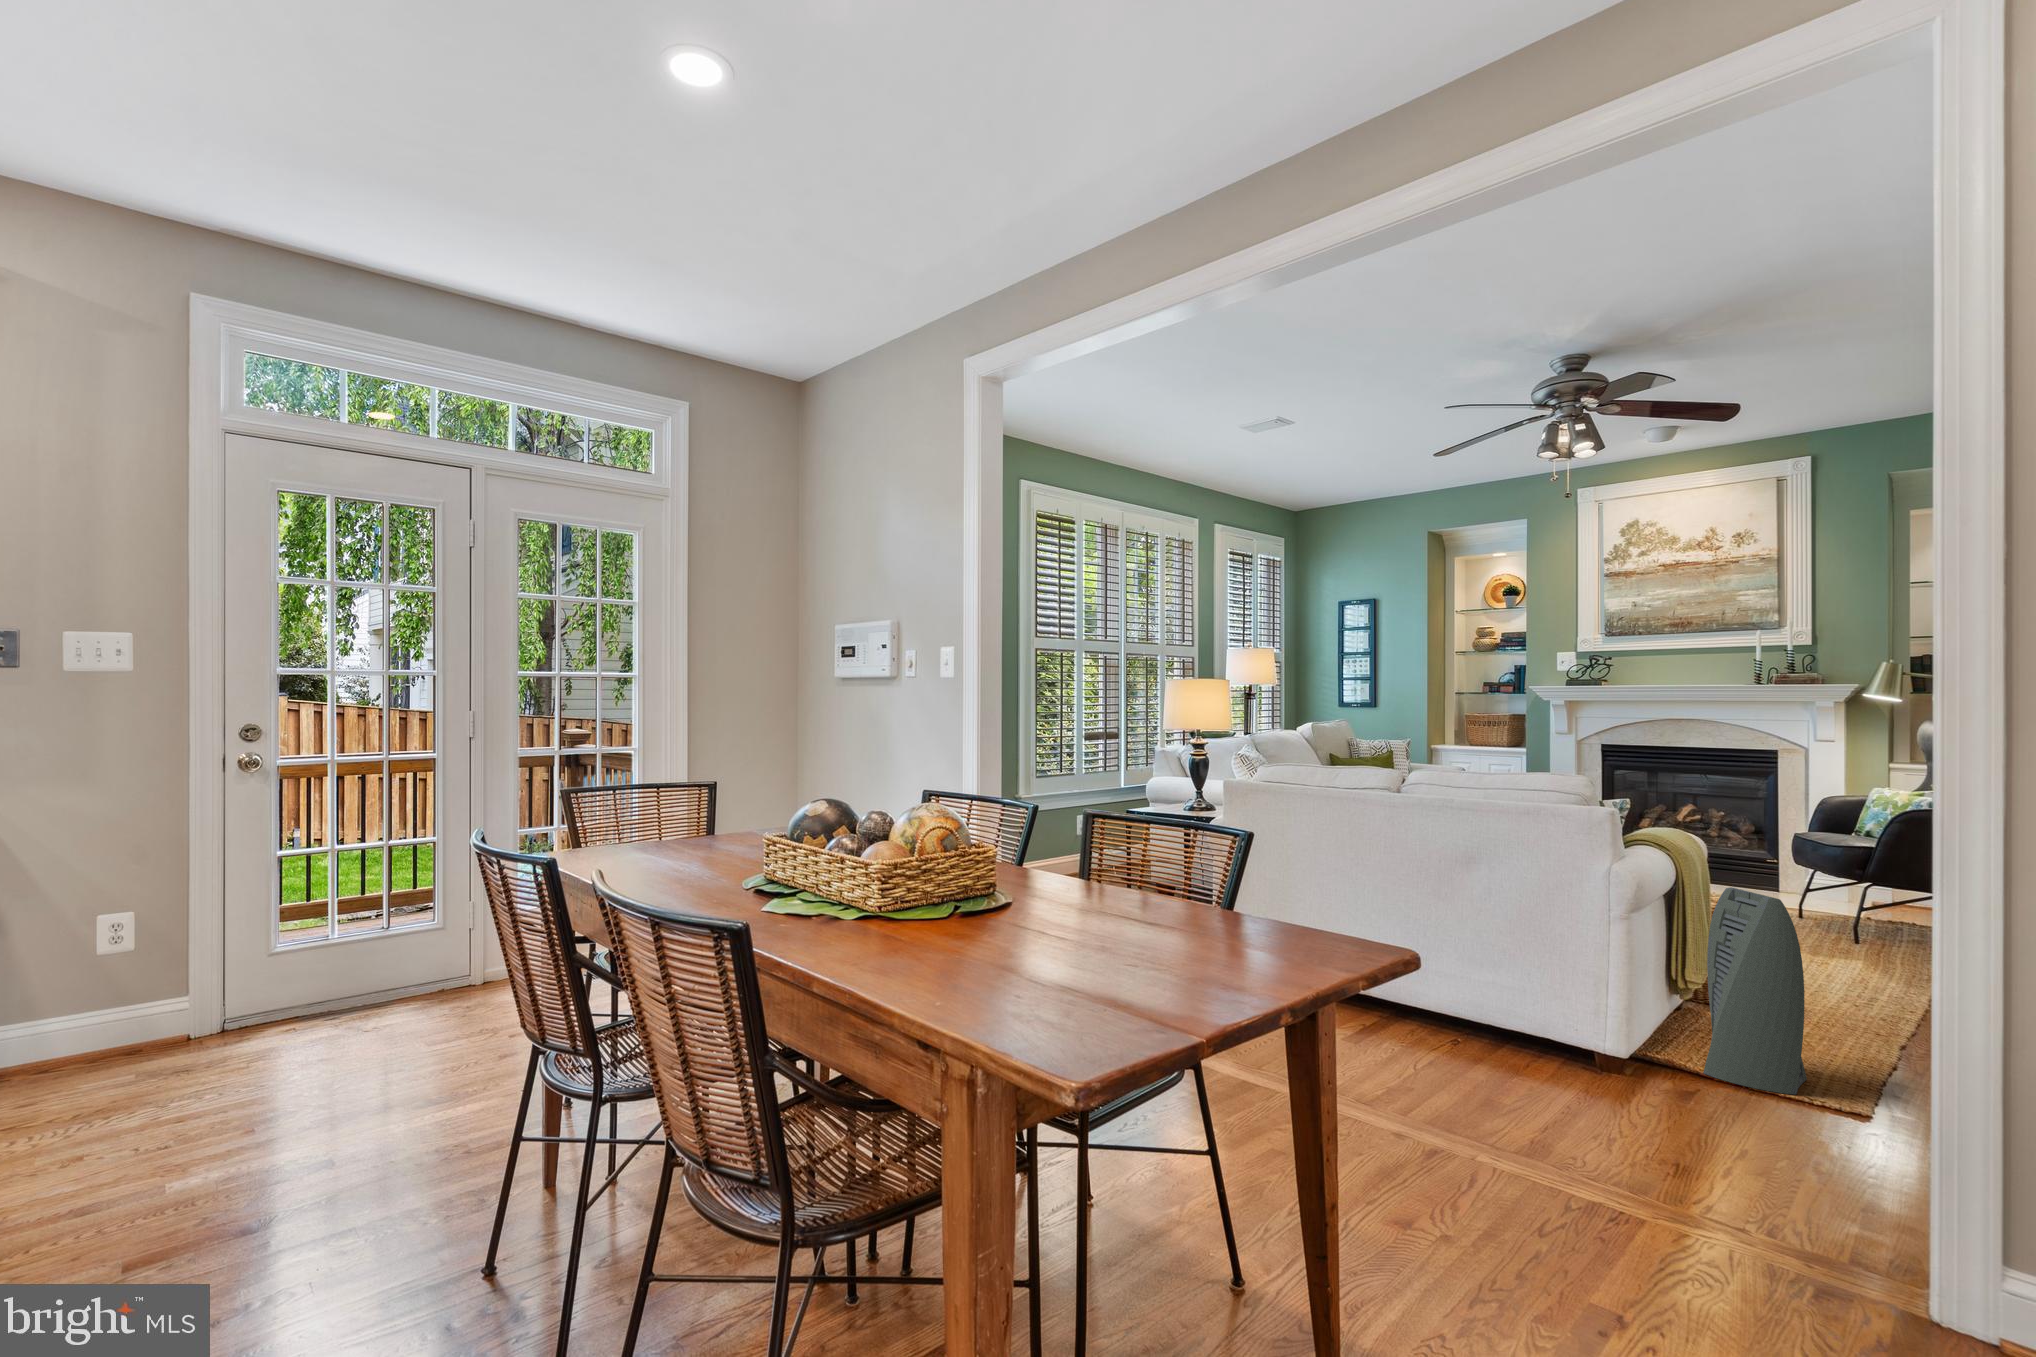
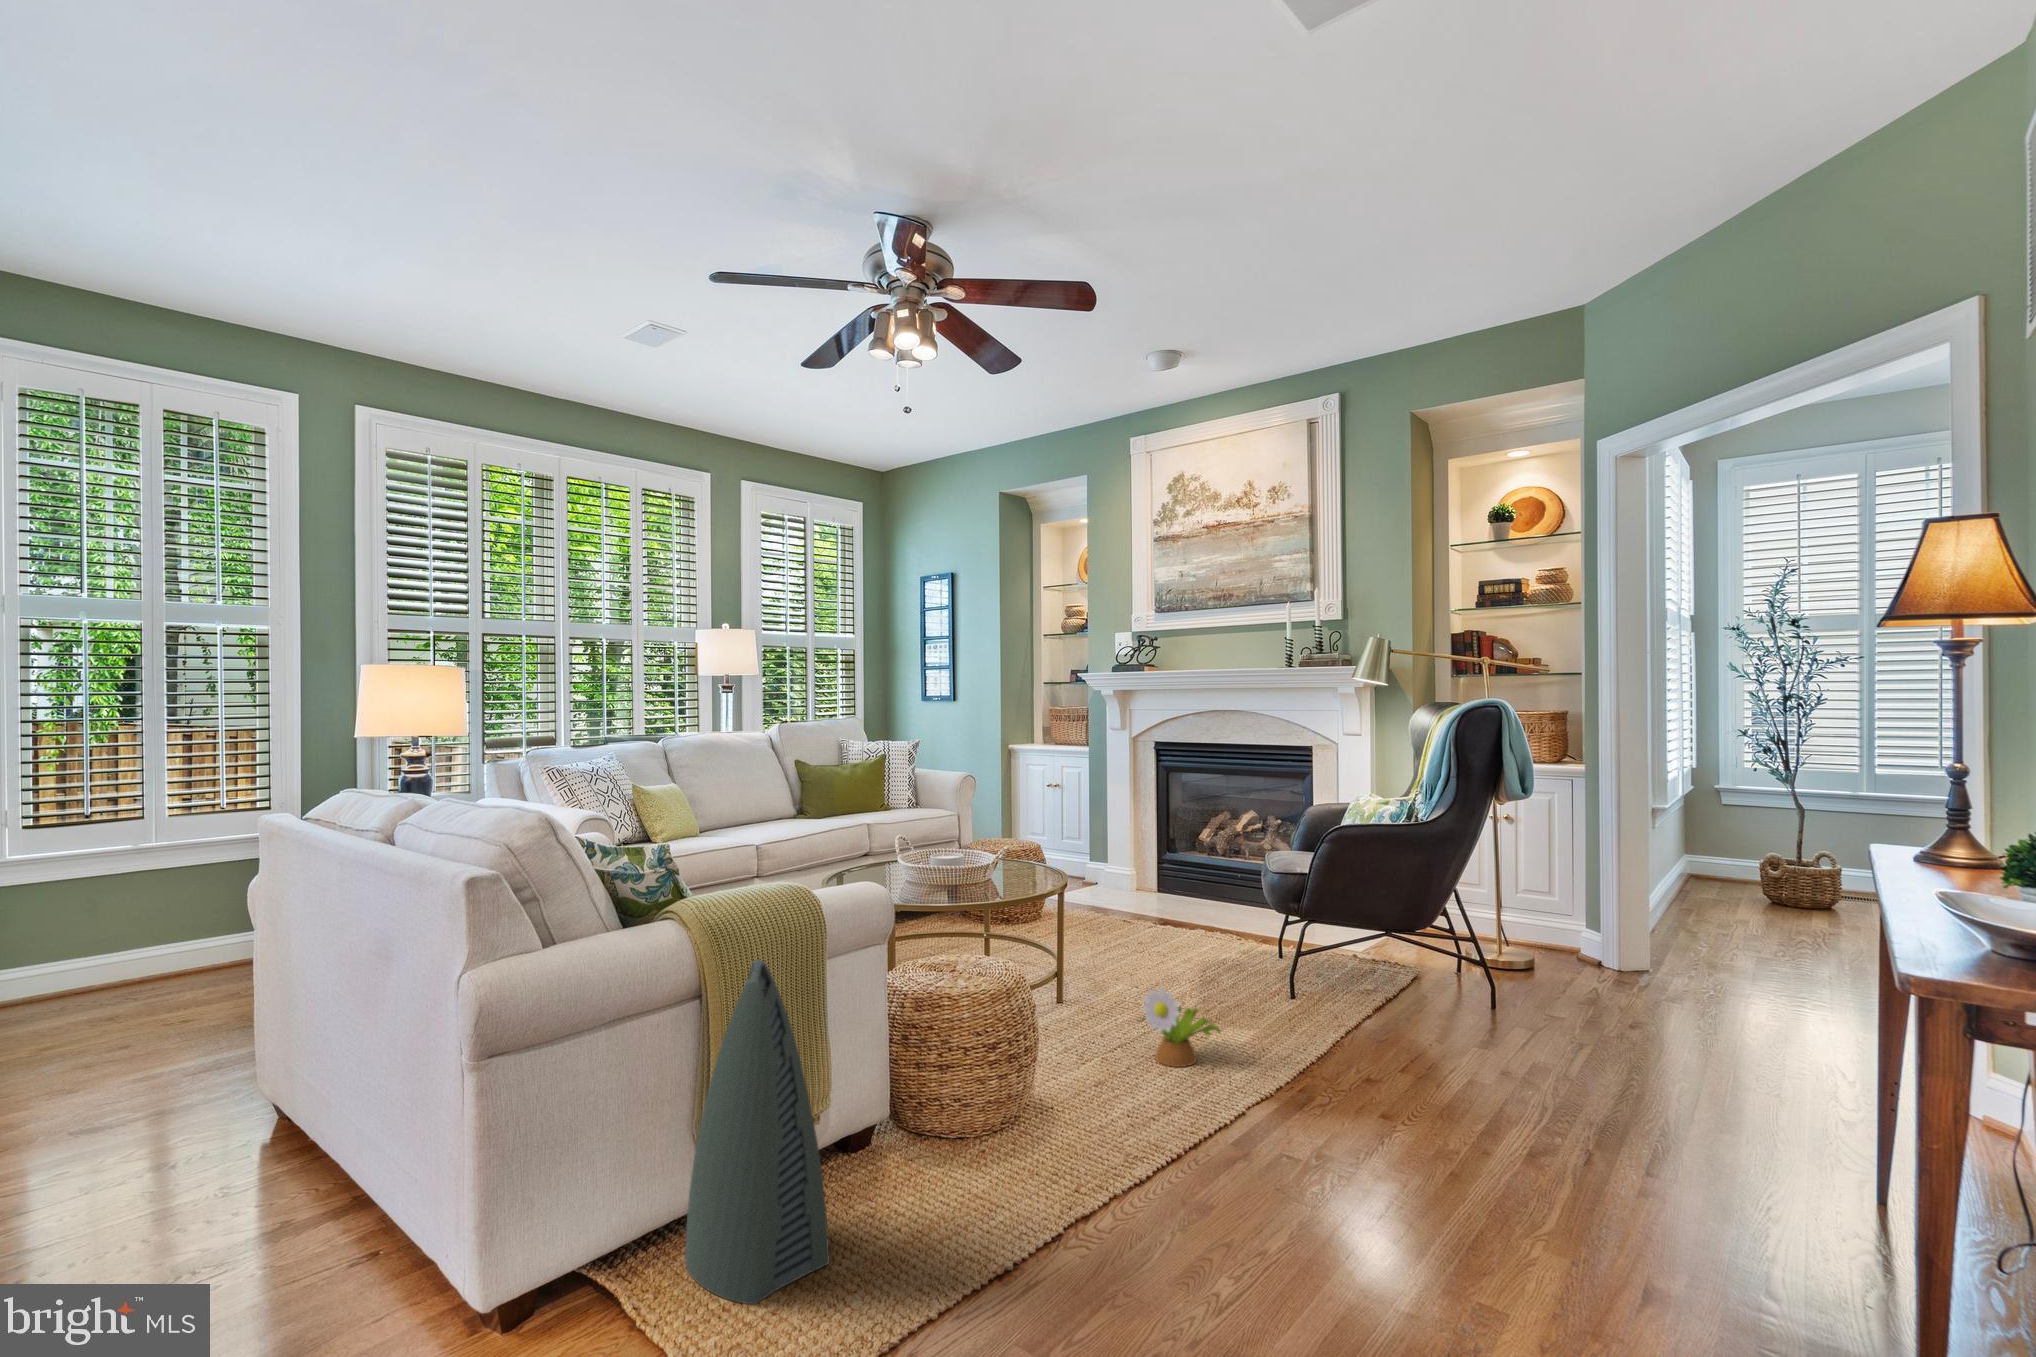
decorative plant: none [1805,930,1889,989] -> present [1139,987,1221,1067]

